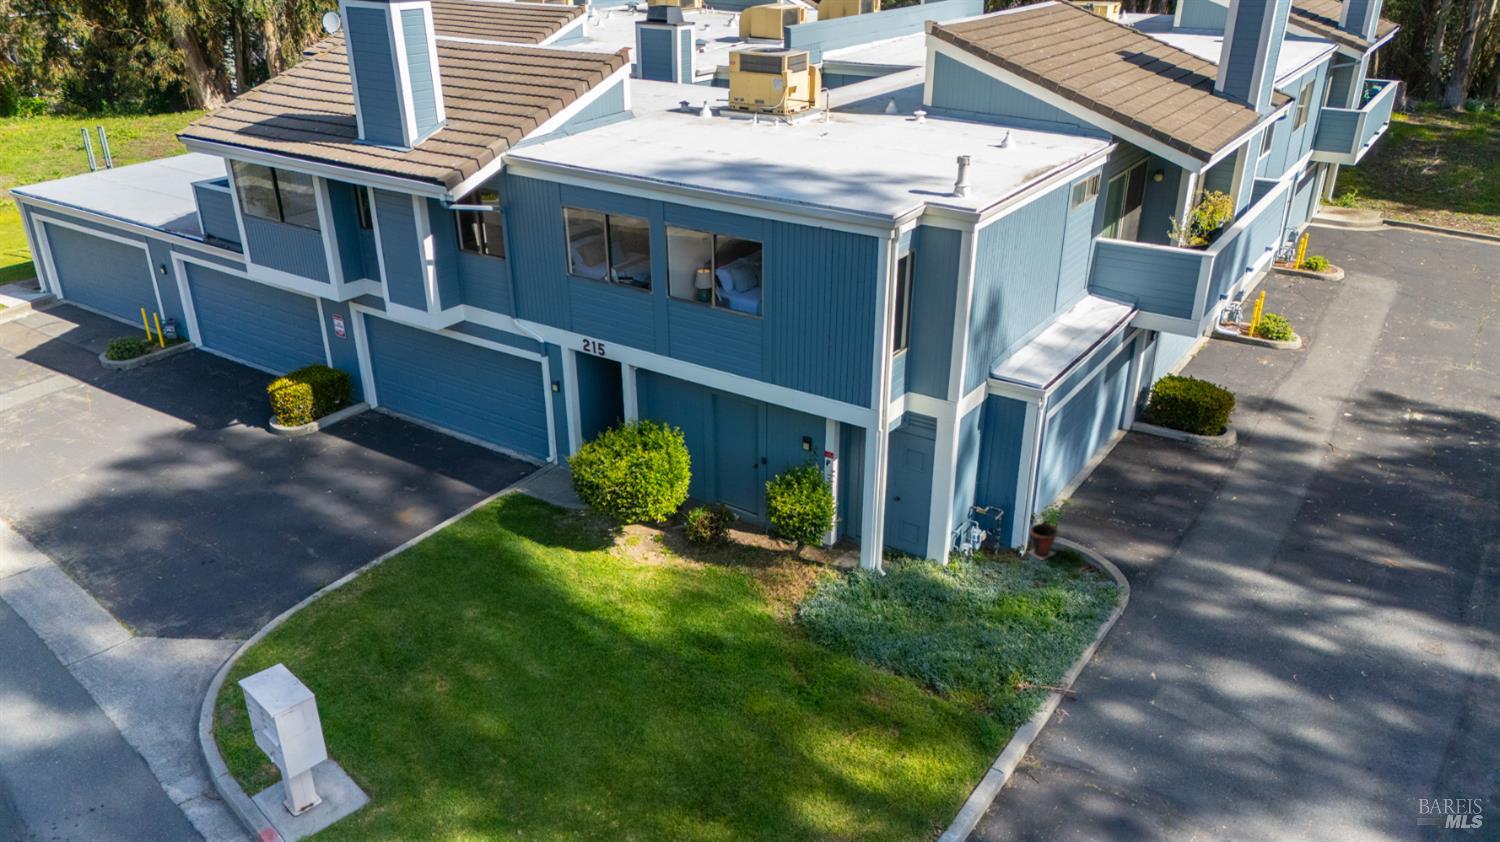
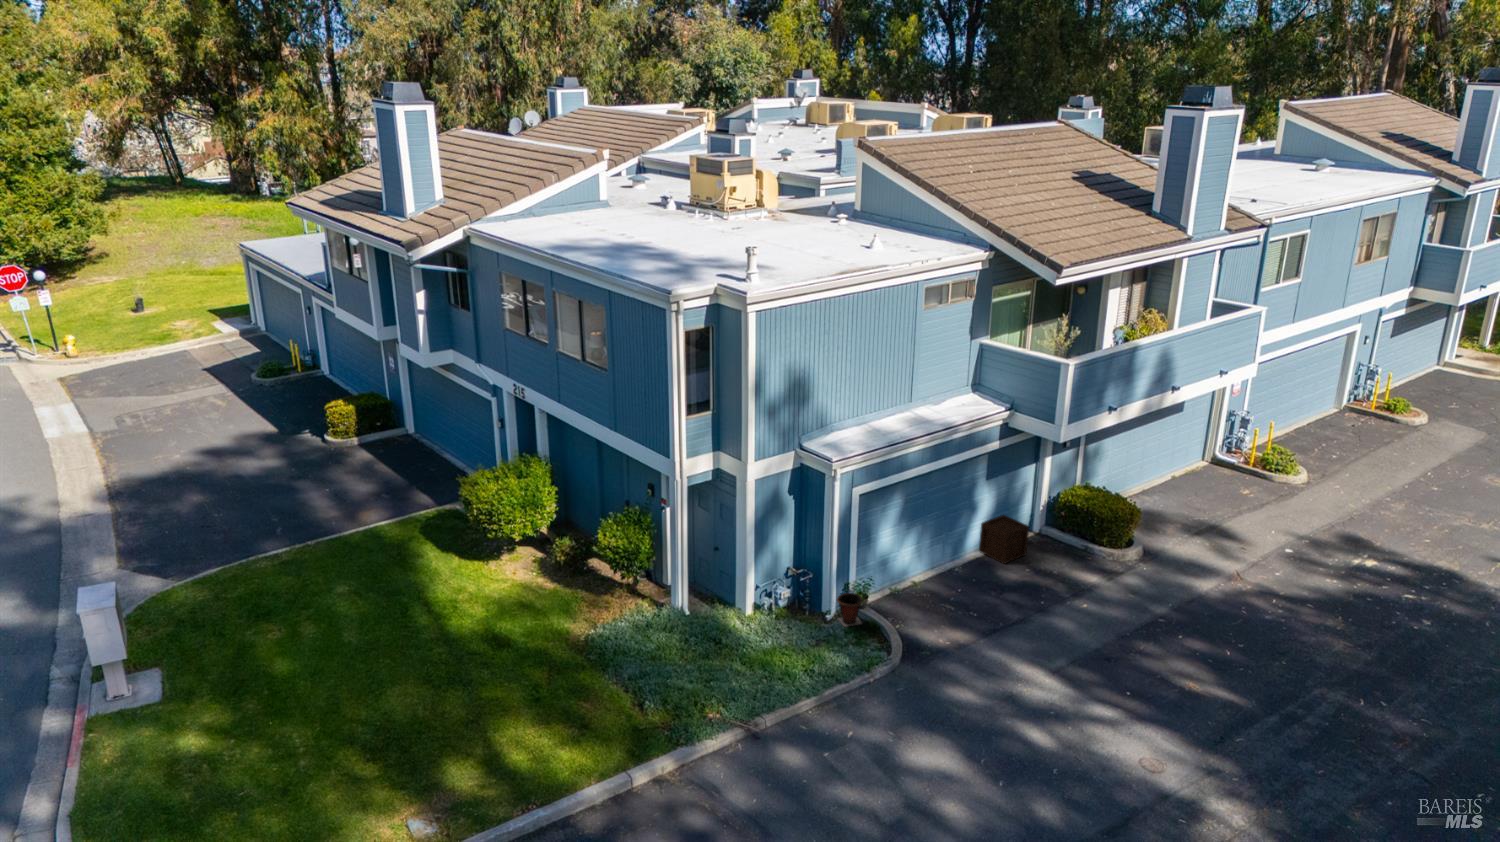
wooden crate: none [1096,417,1146,467] -> present [979,515,1029,564]

